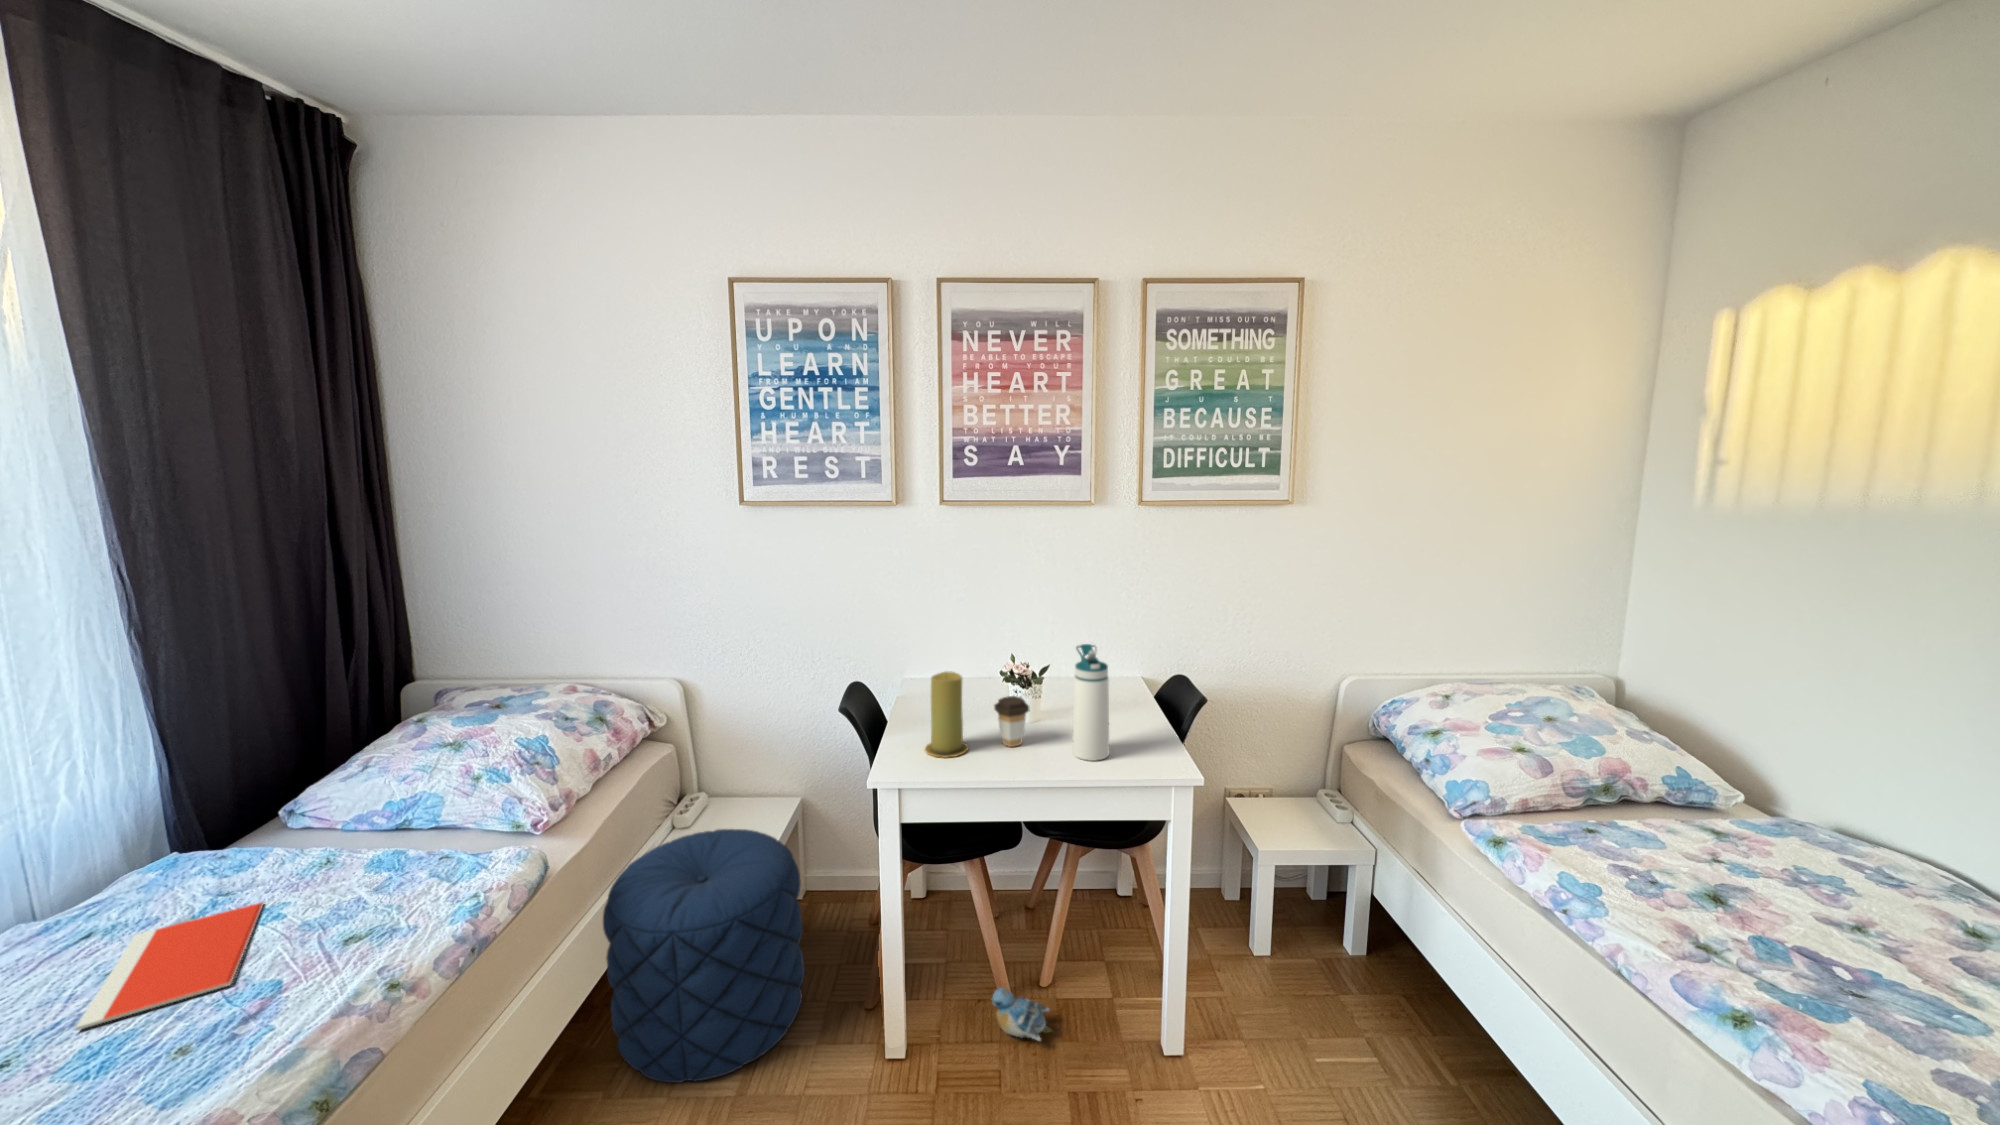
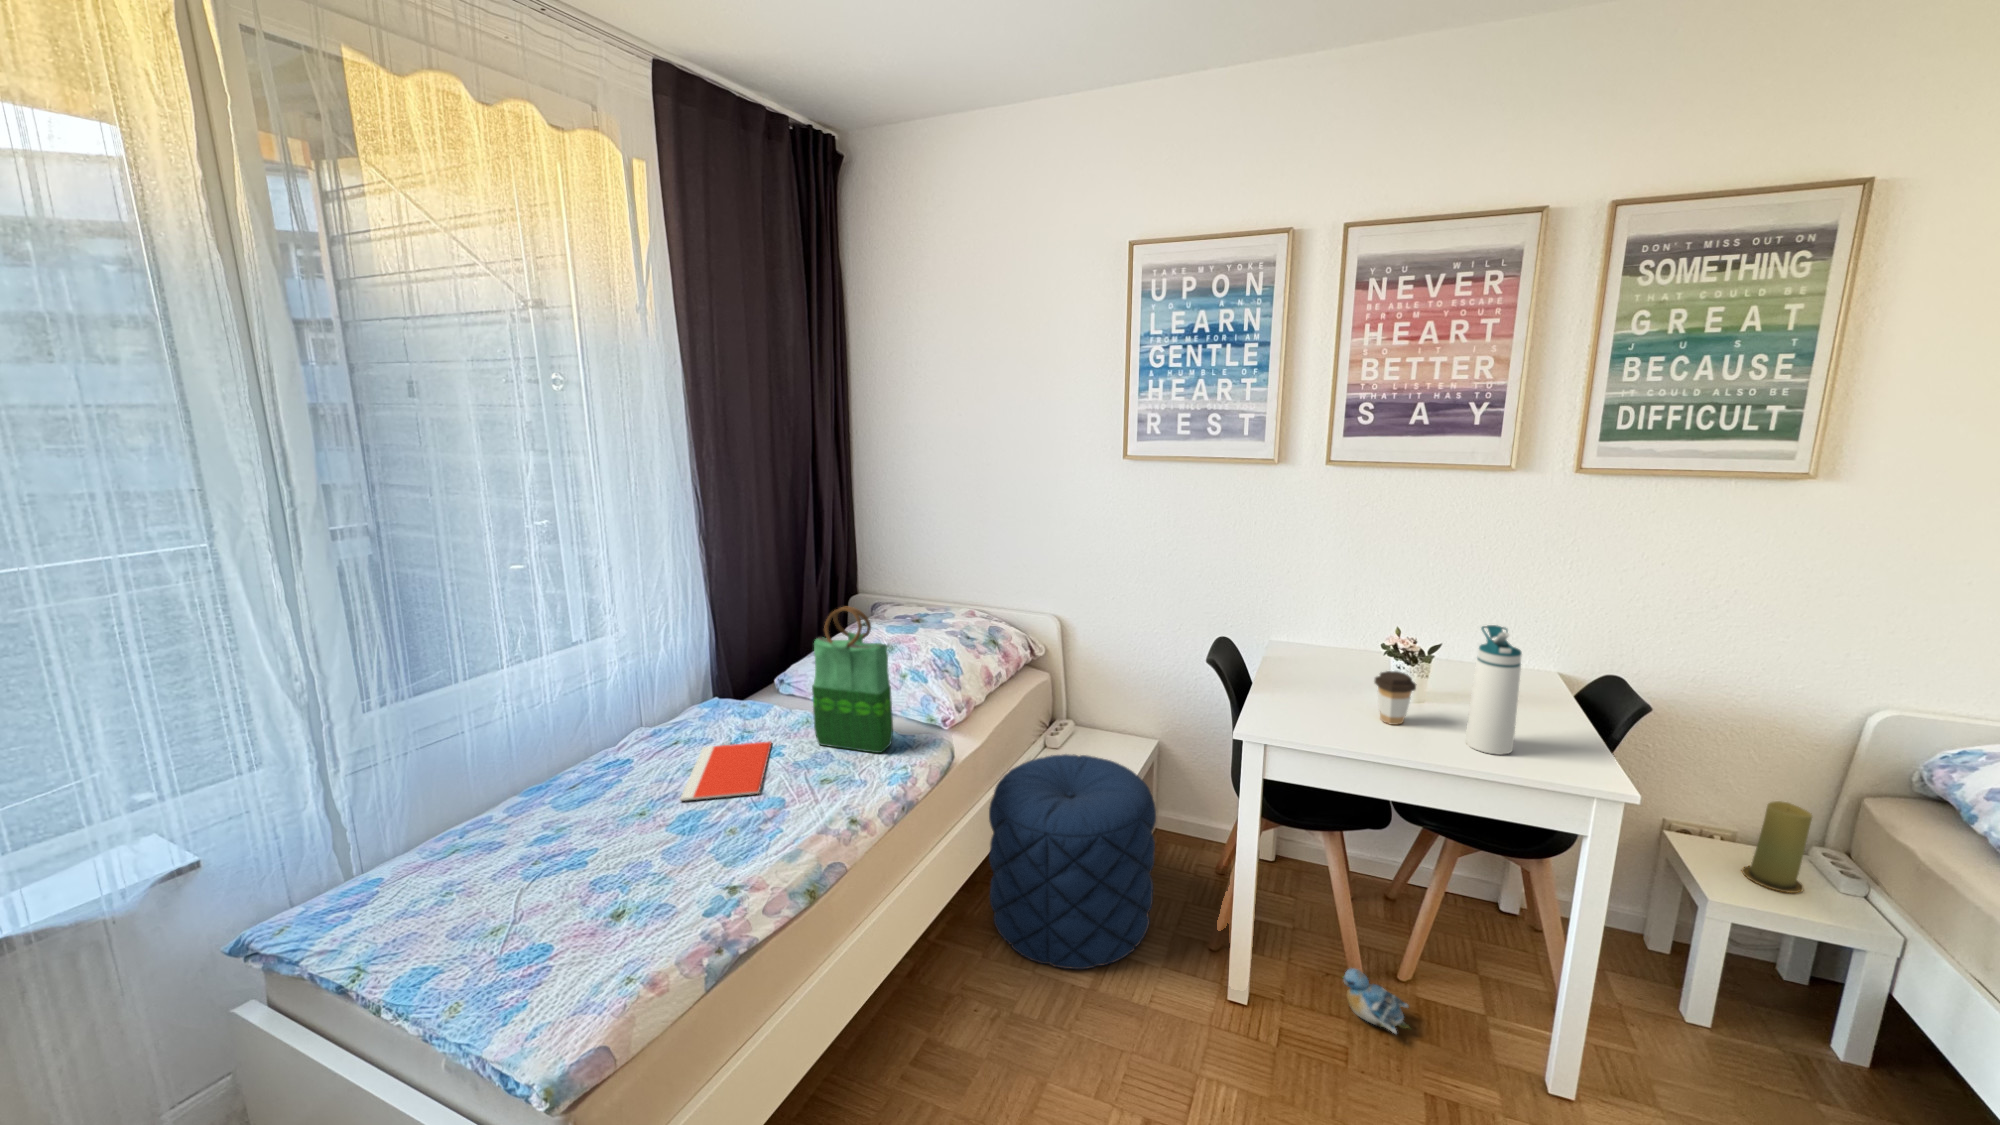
candle: present [925,672,968,758] -> present [1742,801,1812,893]
tote bag: none [325,706,458,891] -> present [812,606,893,753]

